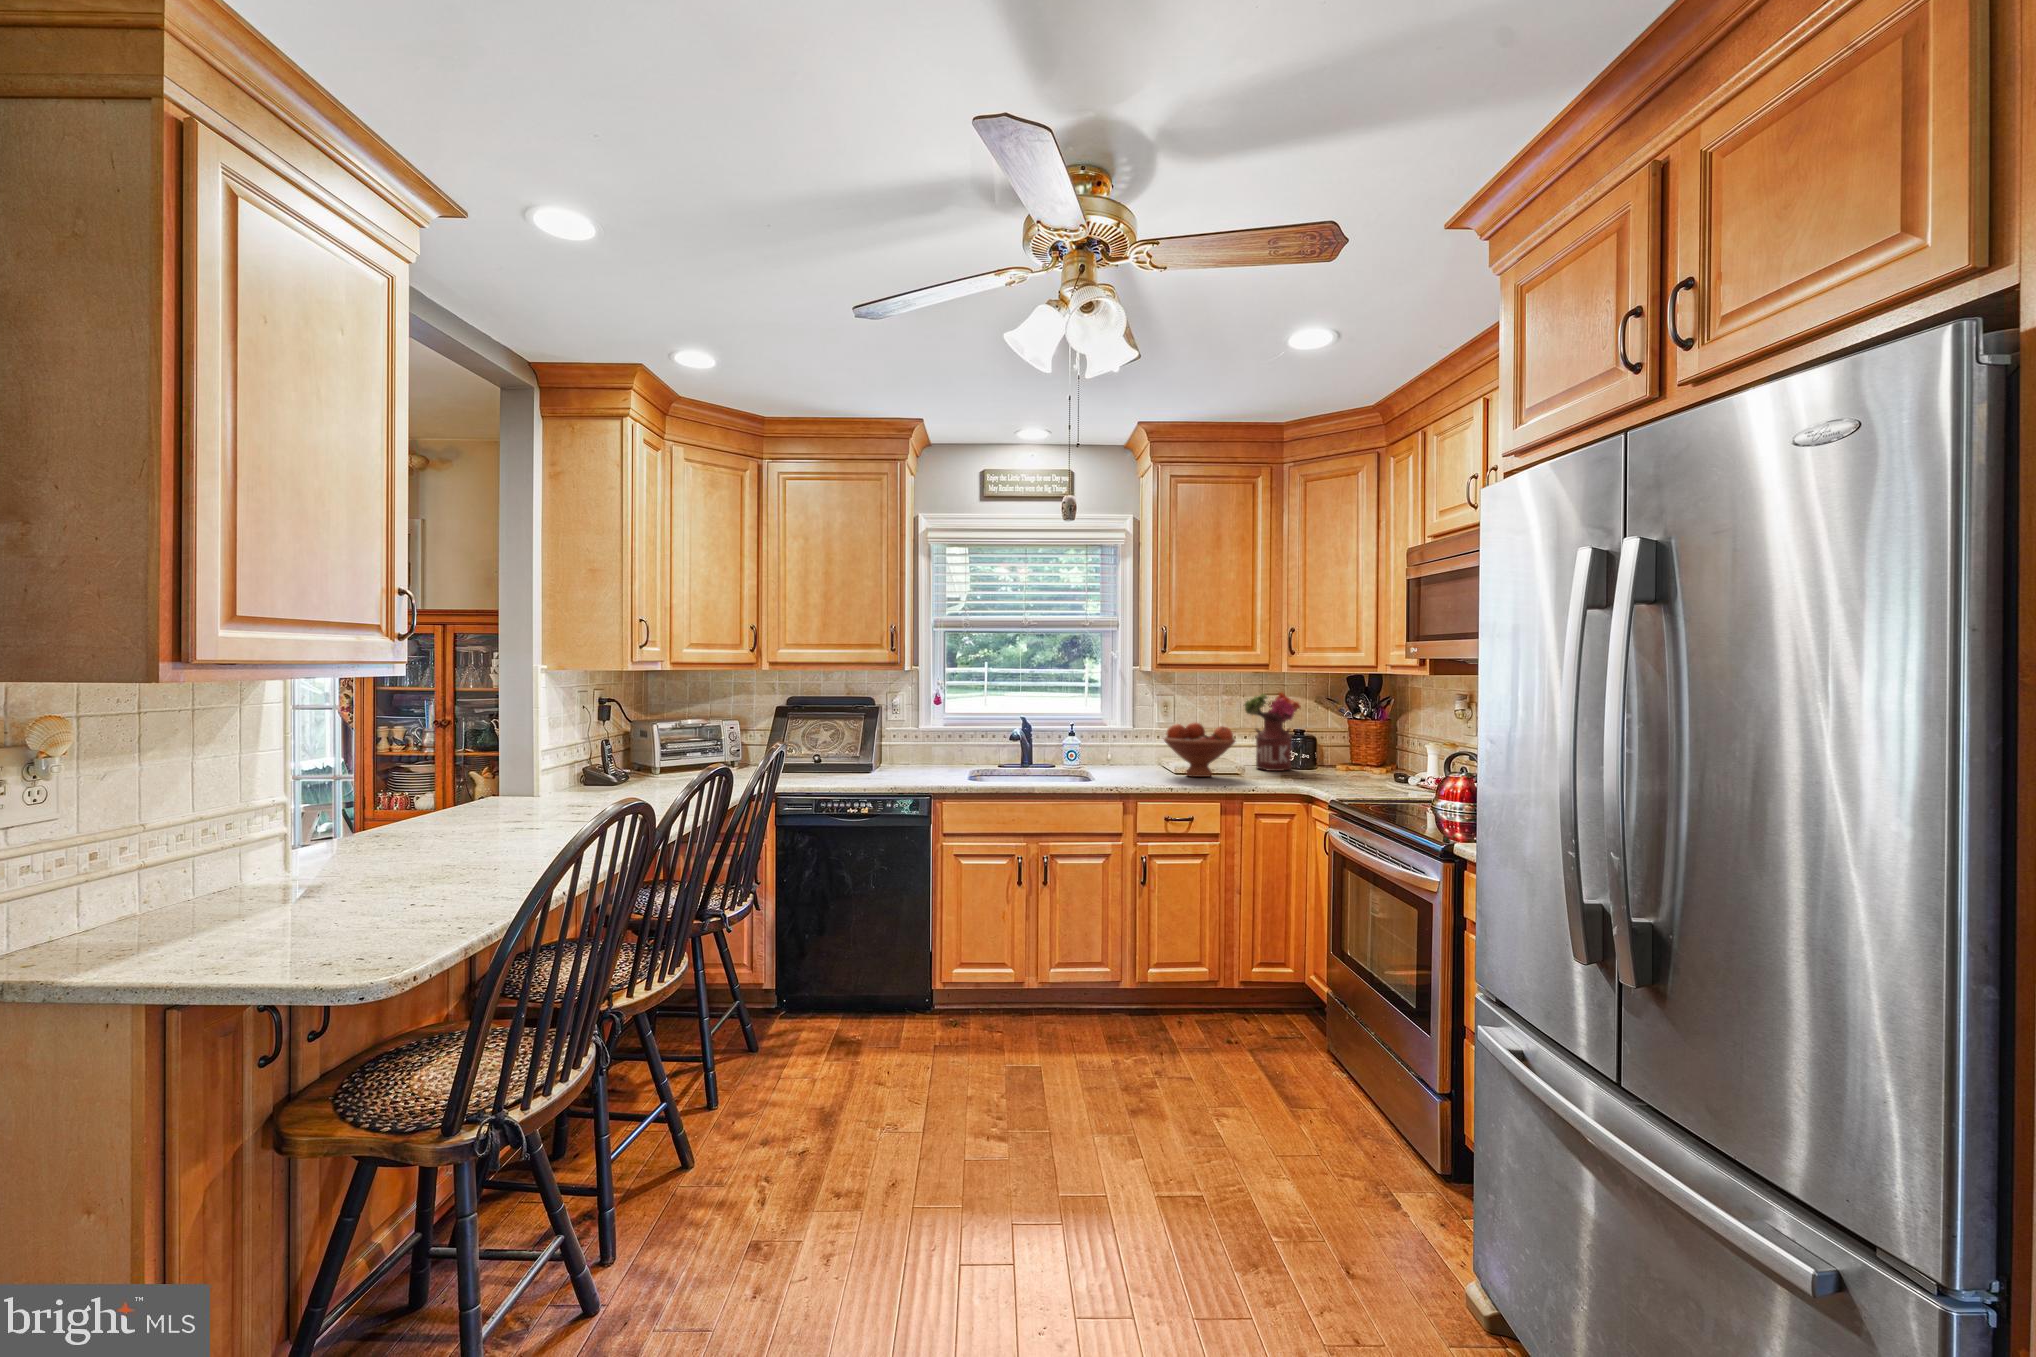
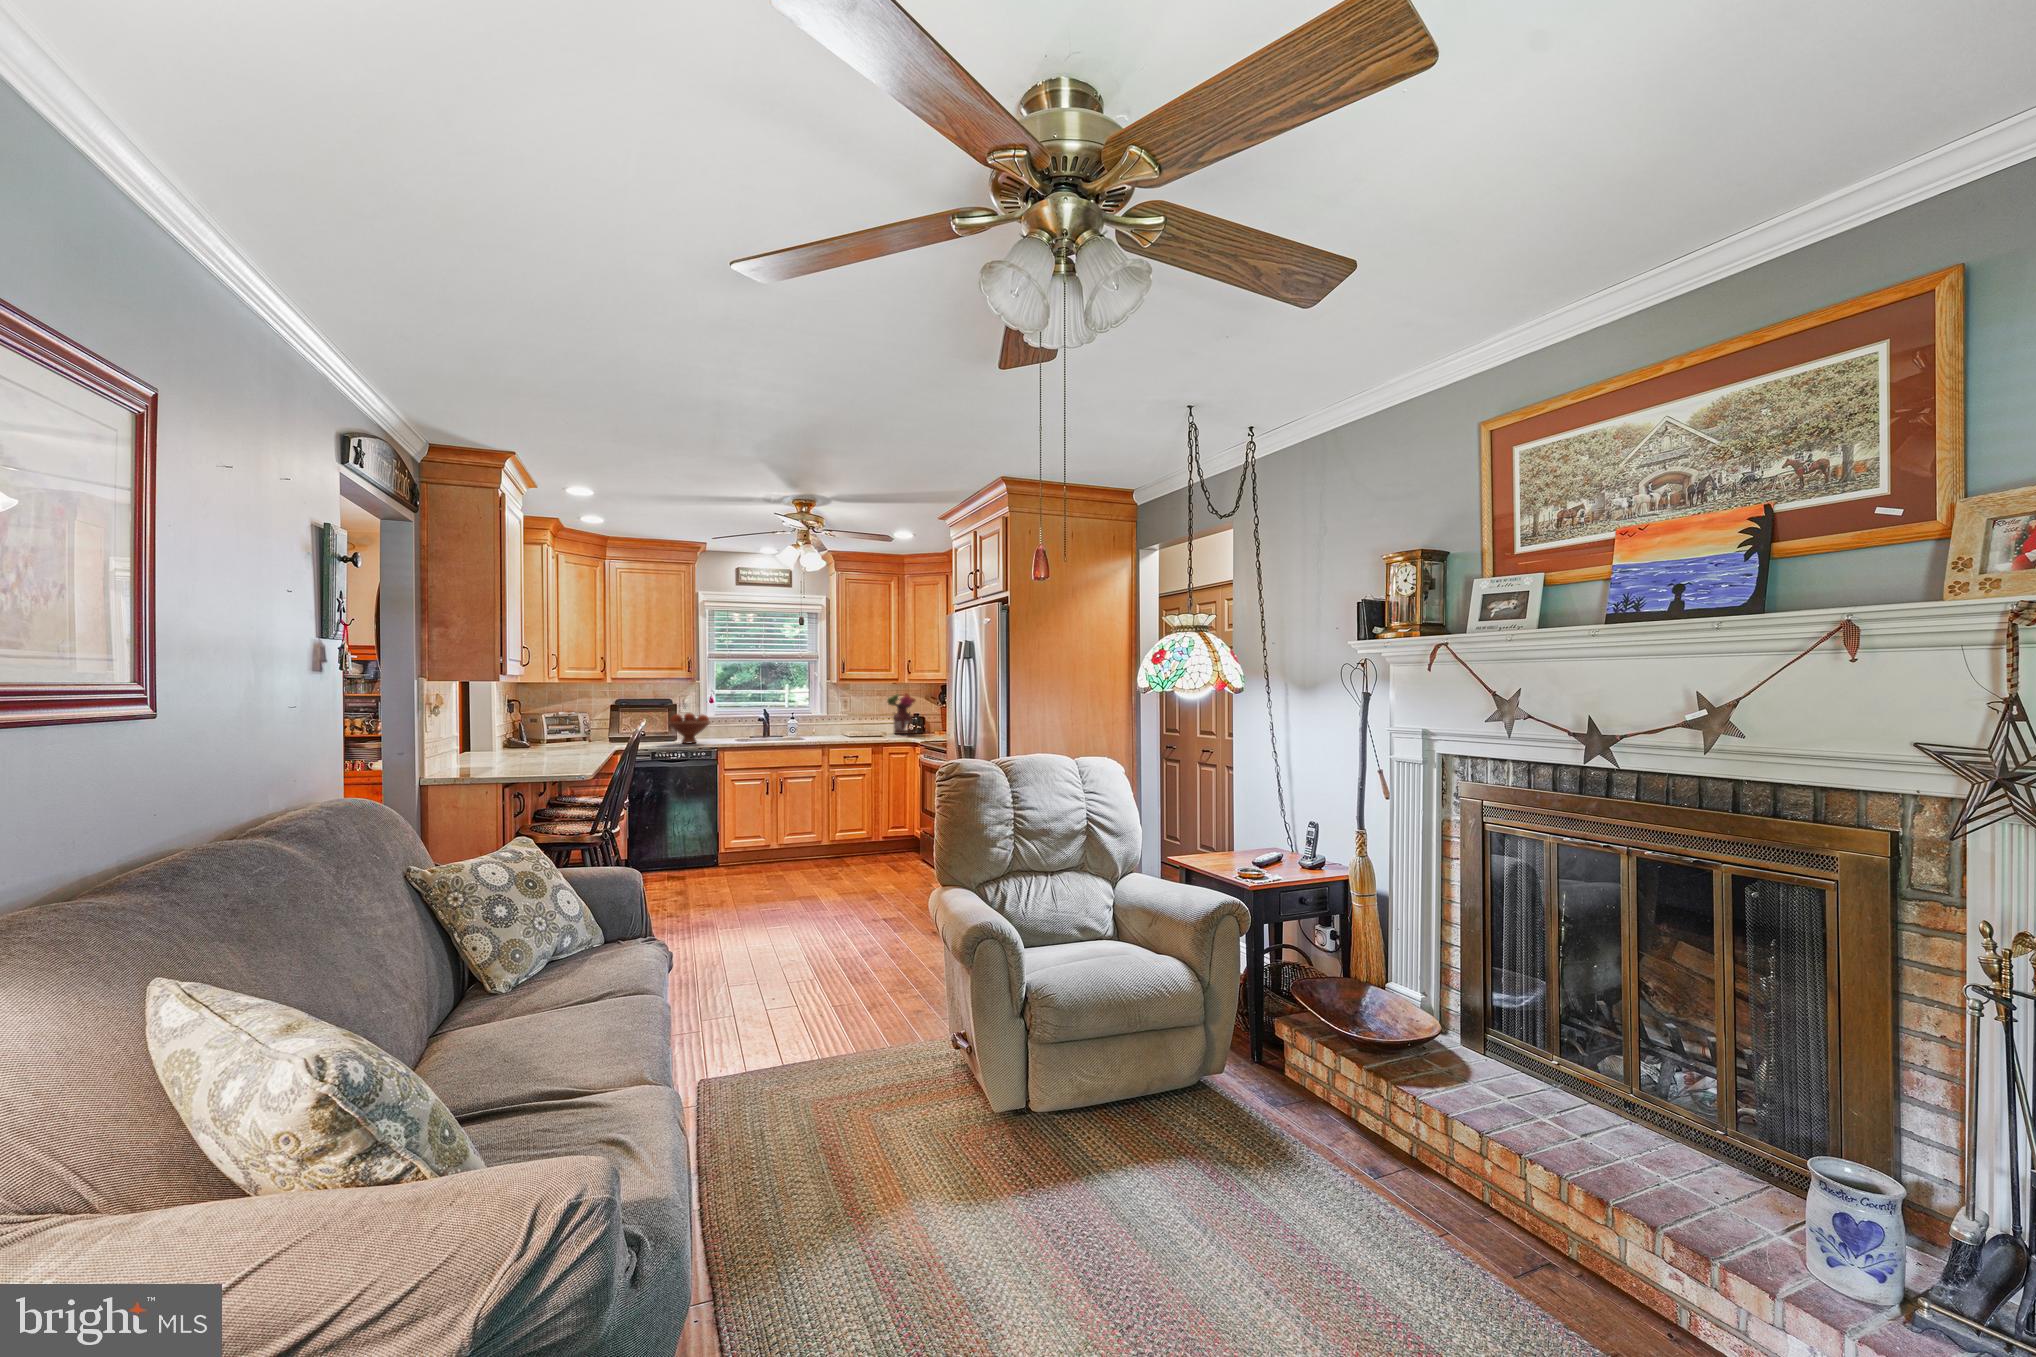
fruit bowl: present [1164,722,1235,777] -> present [668,713,710,744]

